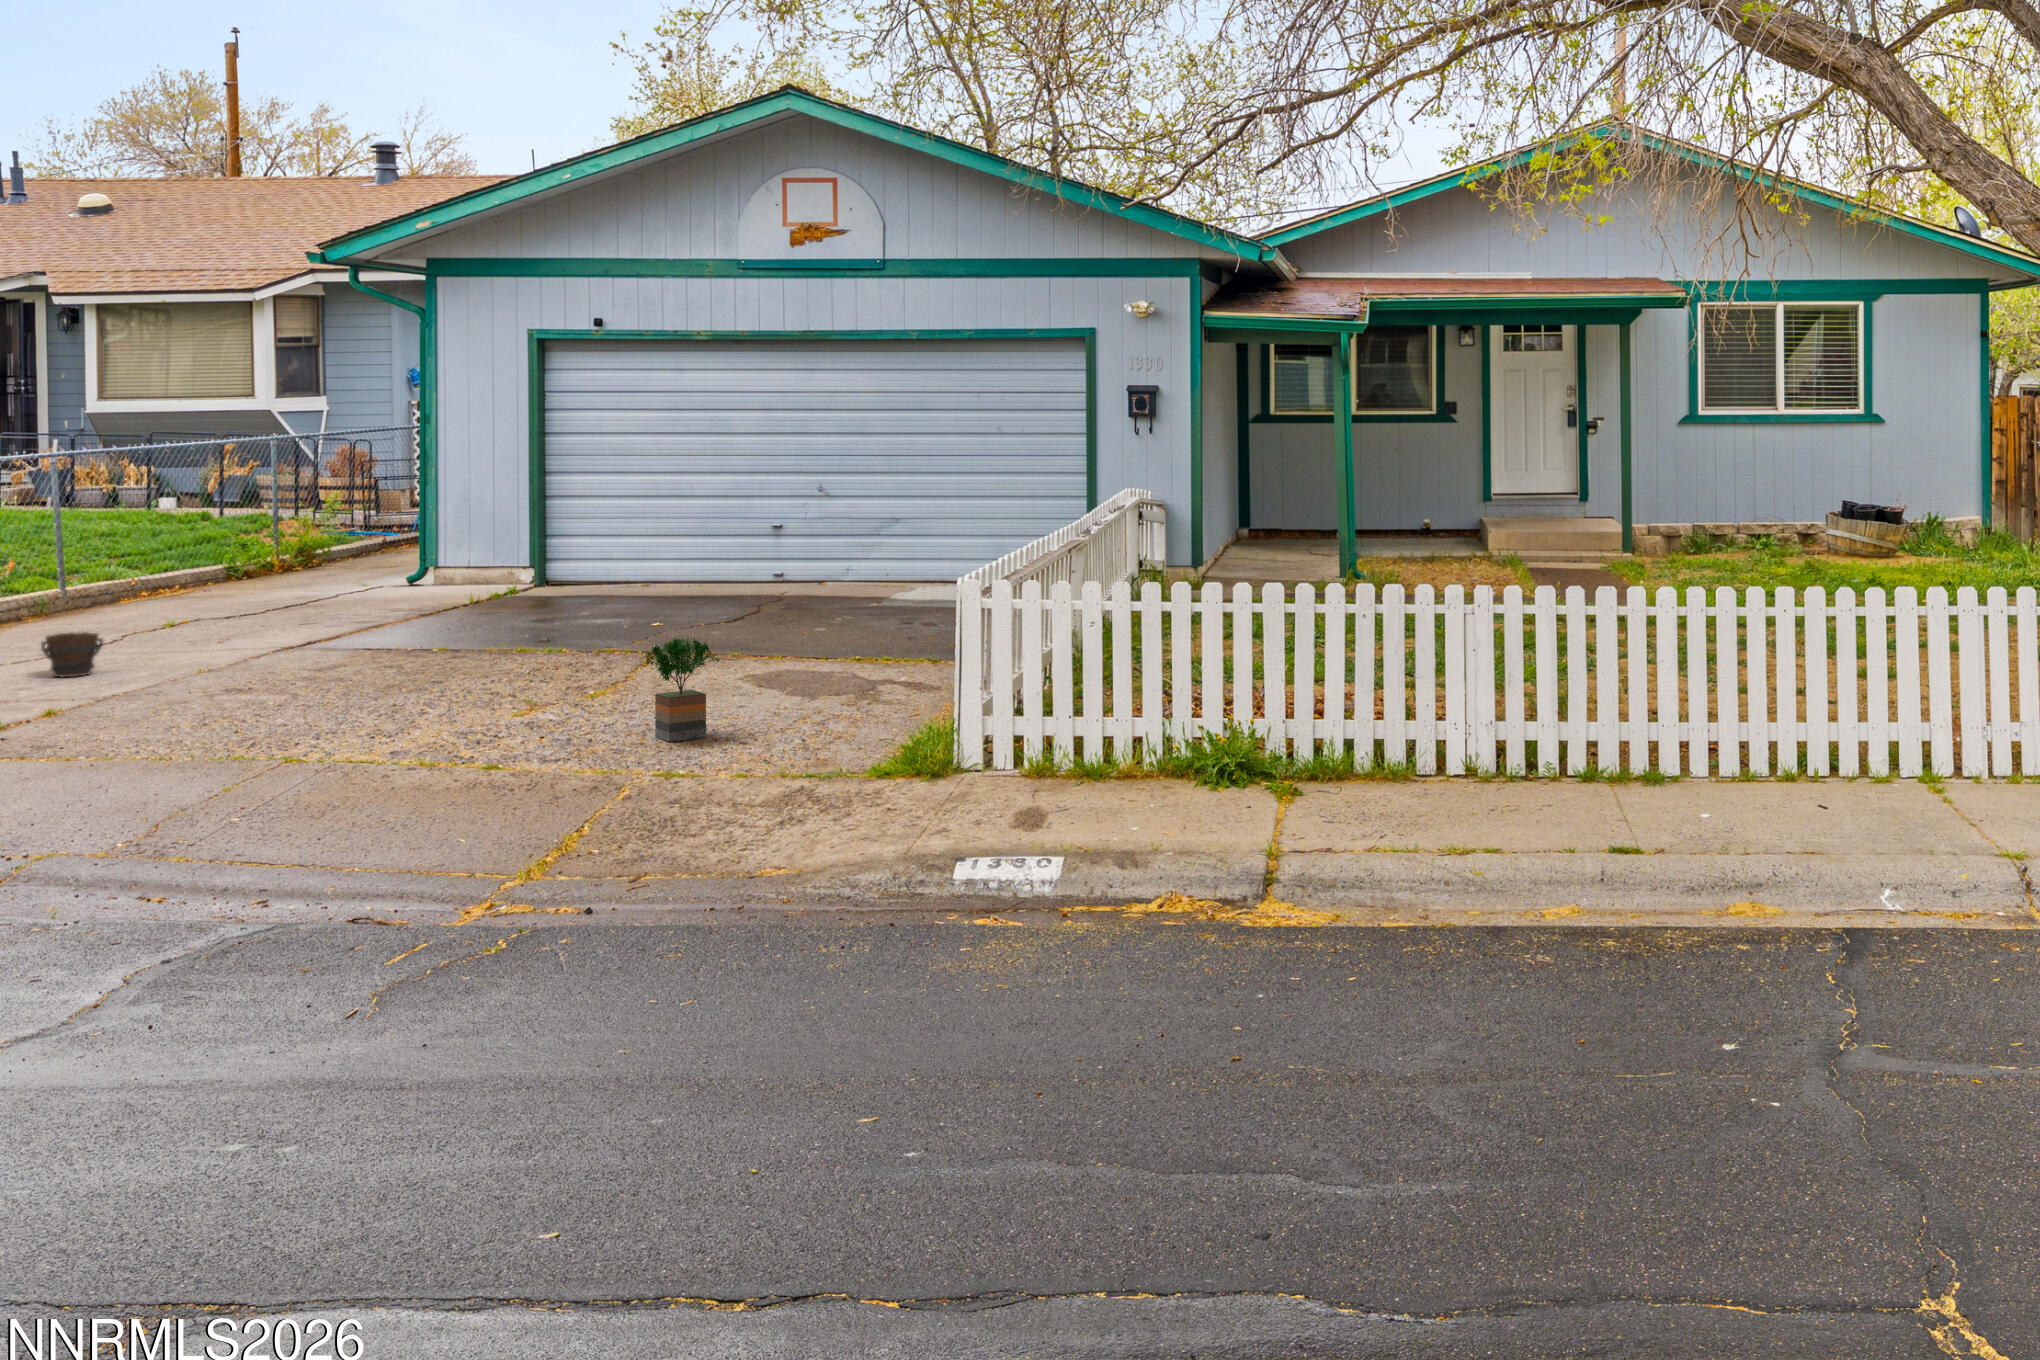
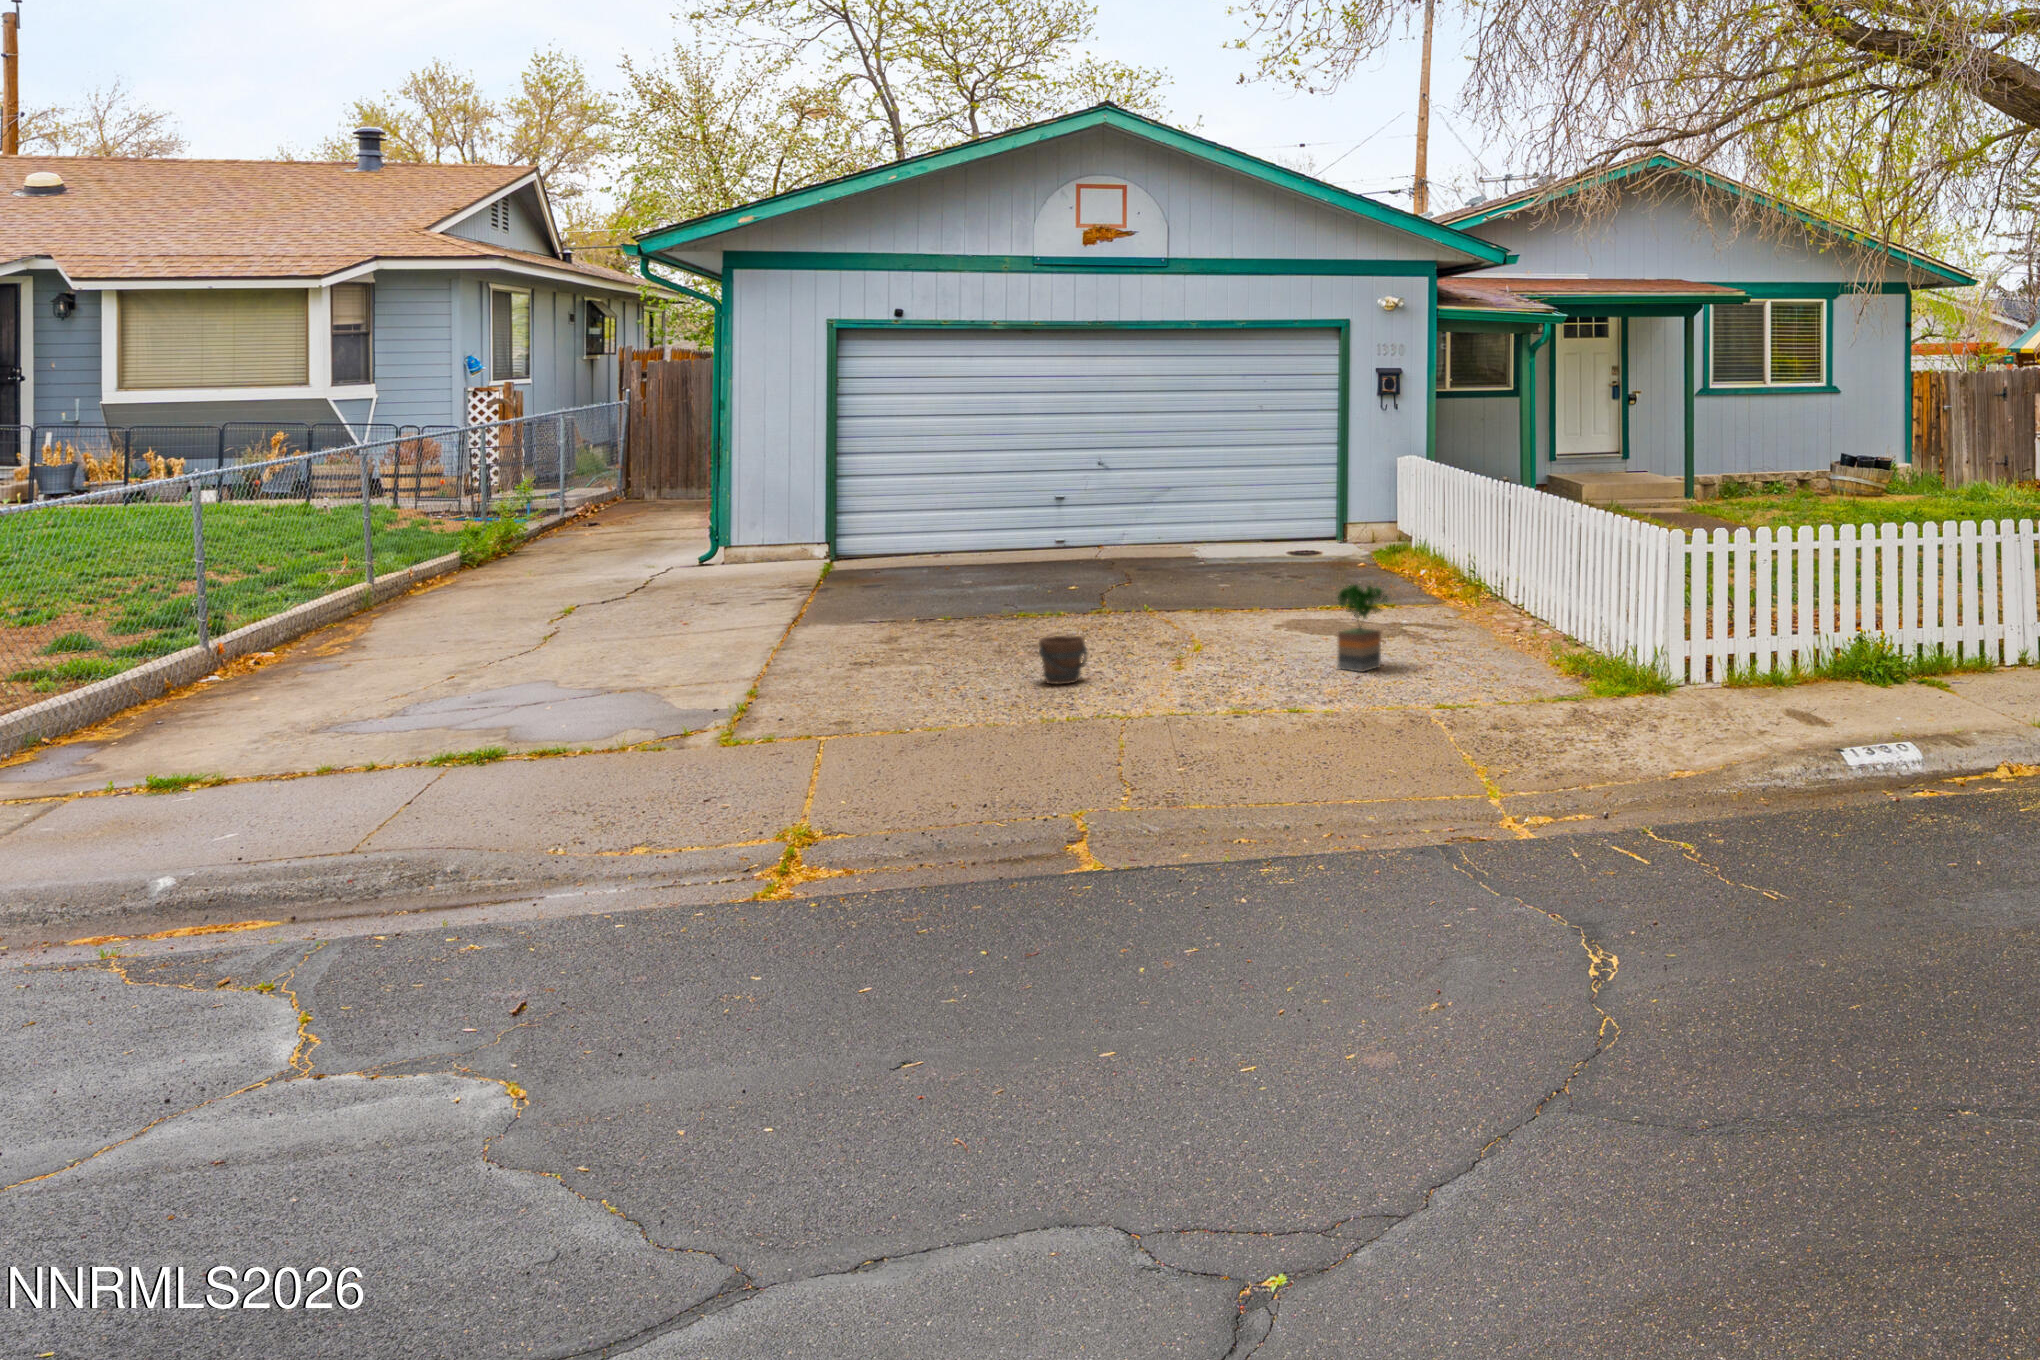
bucket: present [41,632,103,677] -> present [1039,636,1087,684]

